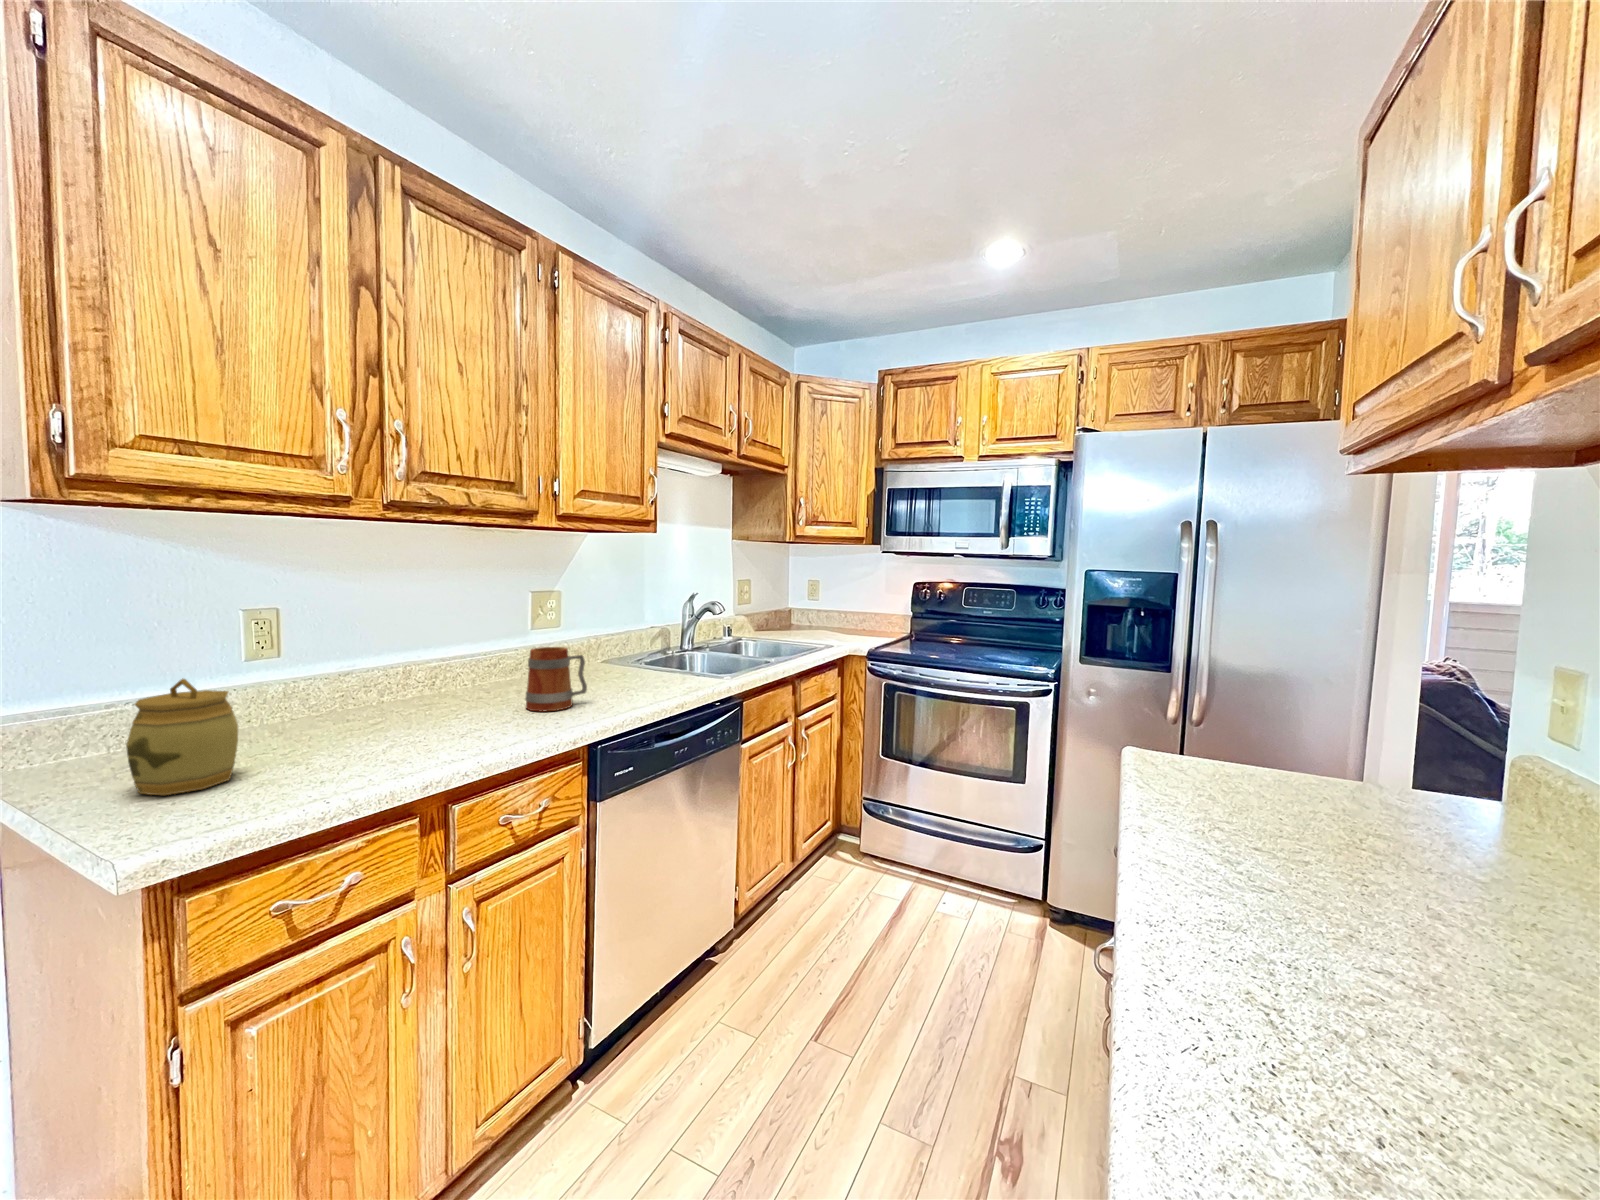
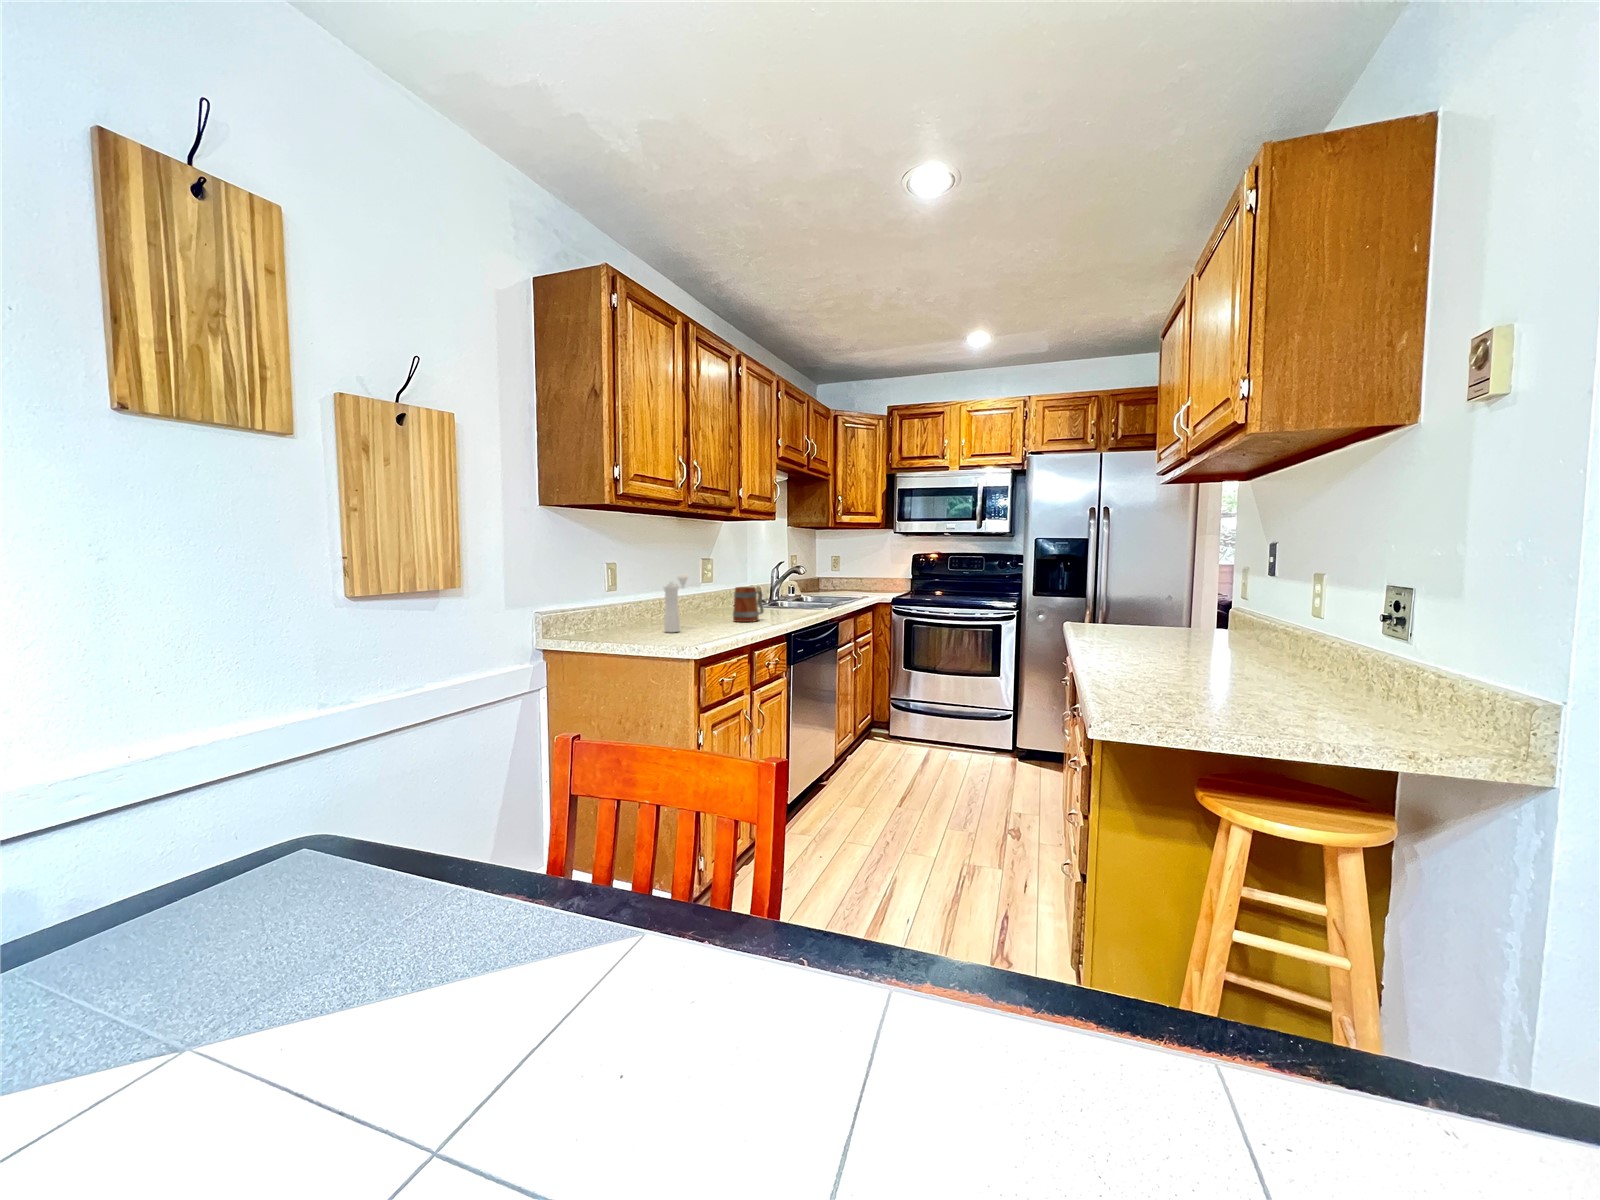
pepper mill: none [323,630,406,746] -> present [664,574,688,632]
jar: present [126,678,238,795] -> none [617,590,658,643]

